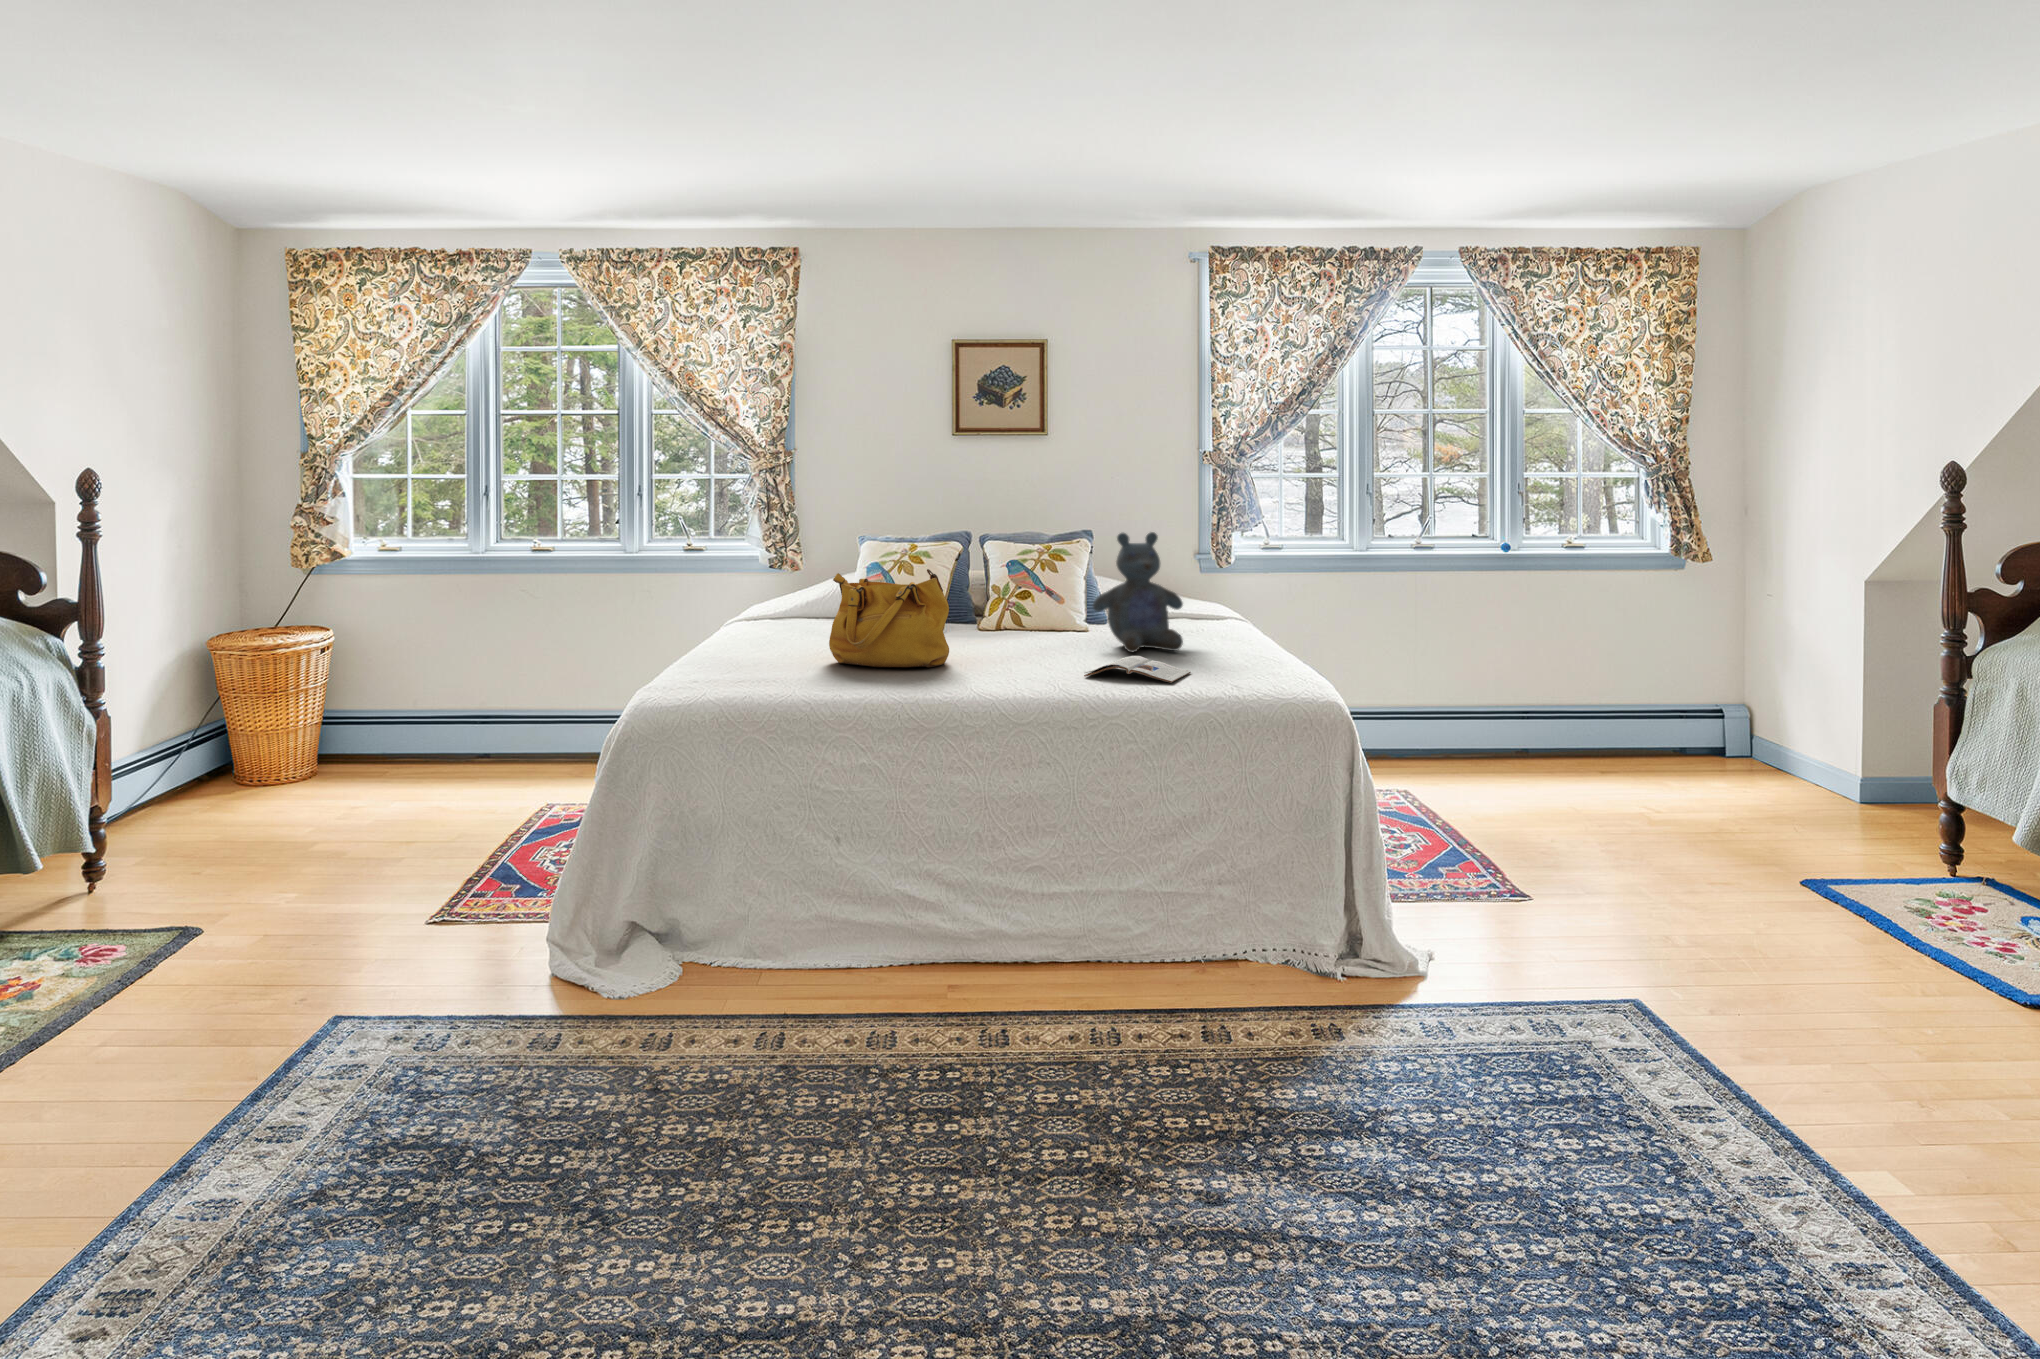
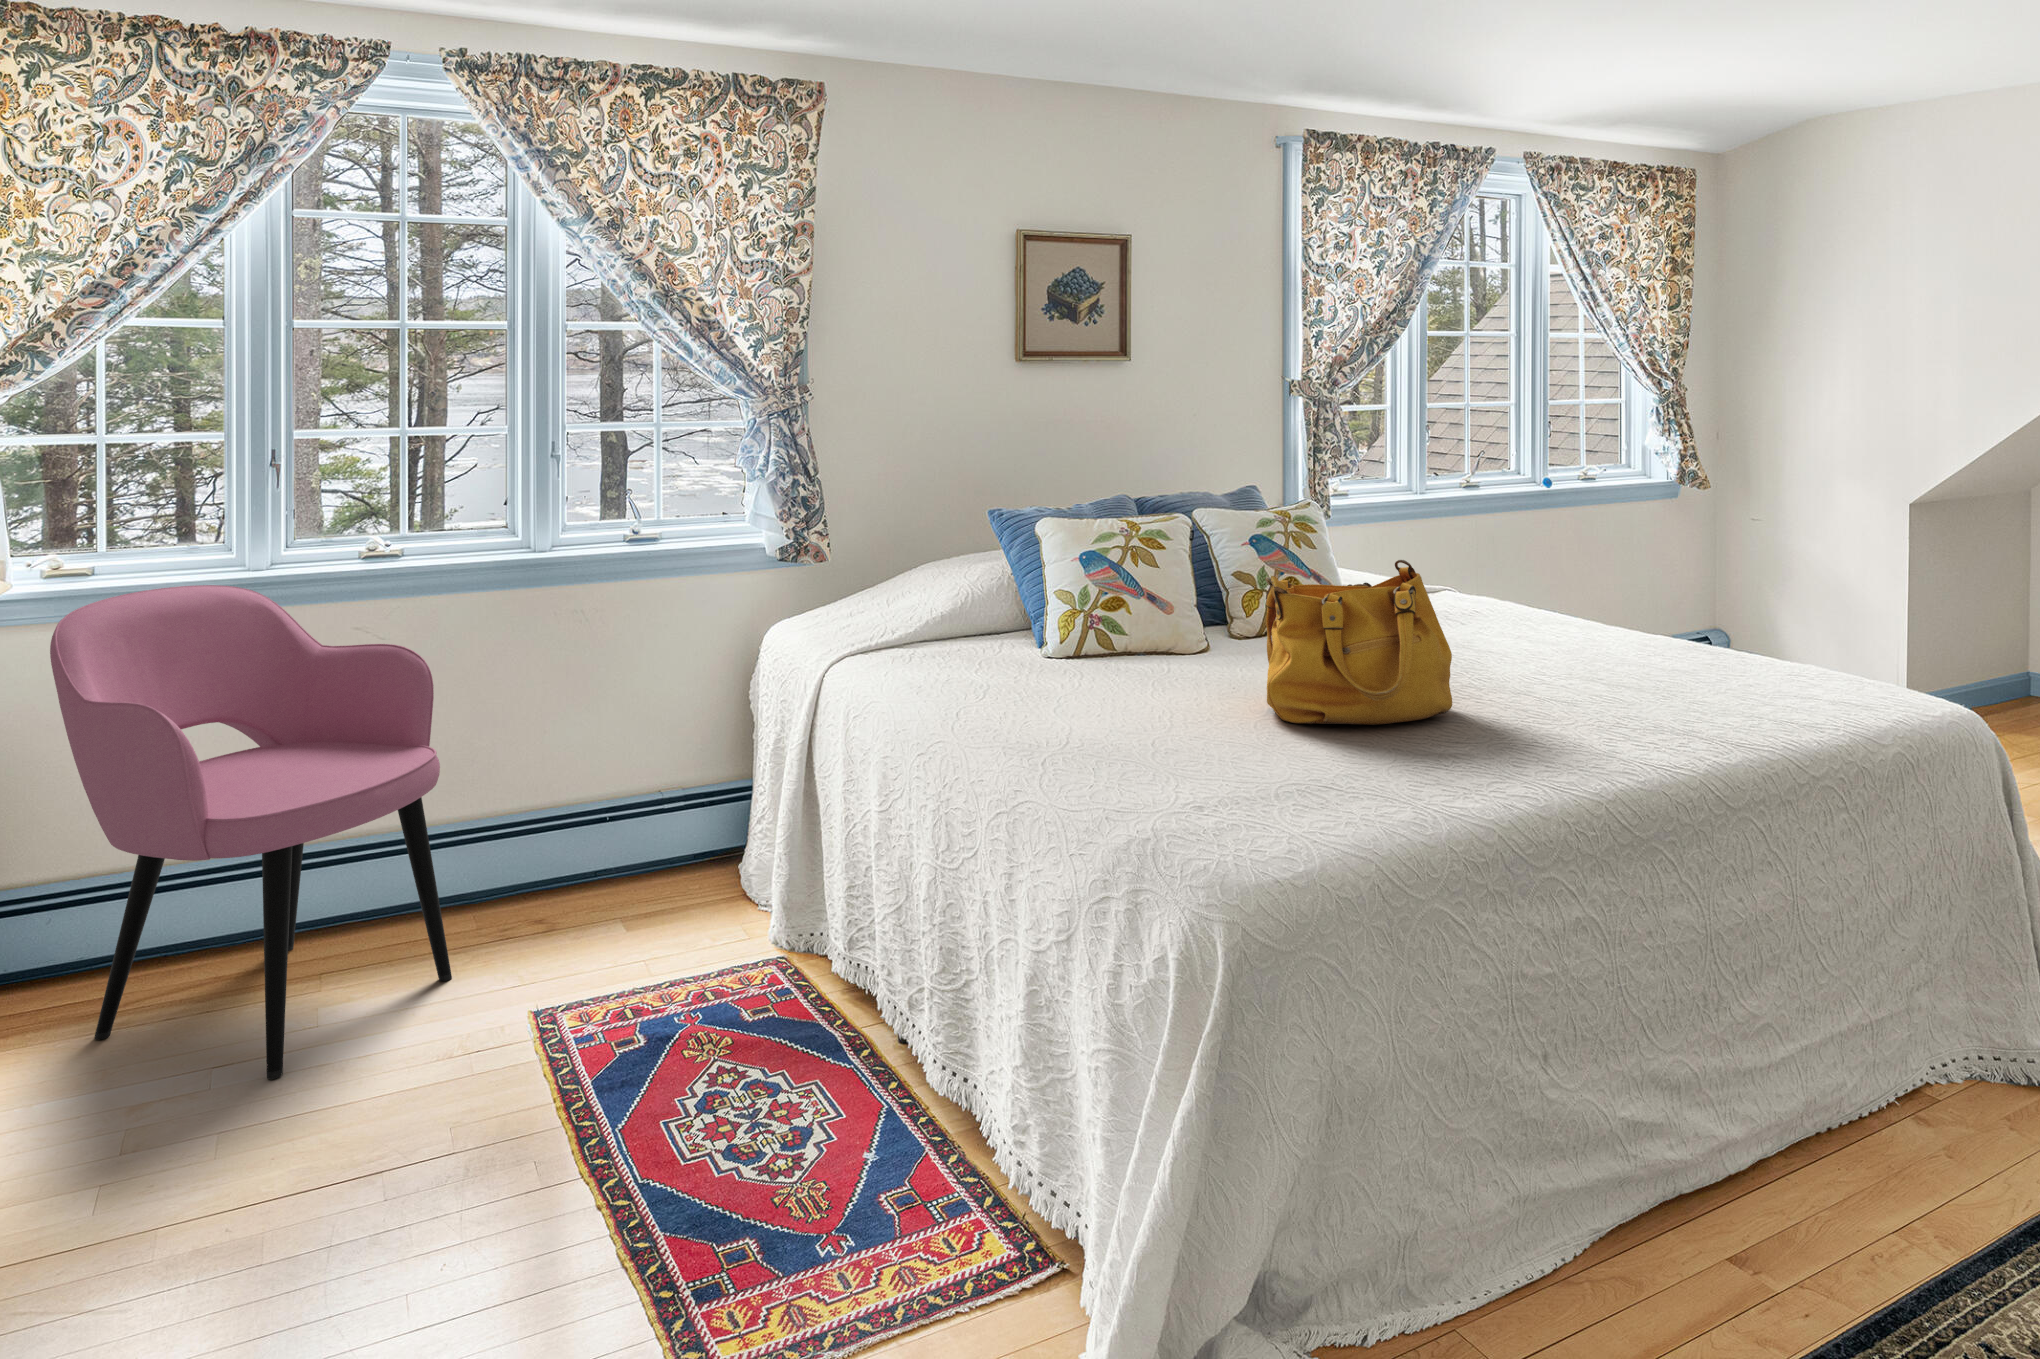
stuffed bear: present [1092,532,1183,652] -> none [1477,486,1605,654]
armchair: none [341,559,527,809] -> present [50,585,452,1079]
magazine: present [1084,656,1191,683] -> none [1615,664,1793,706]

